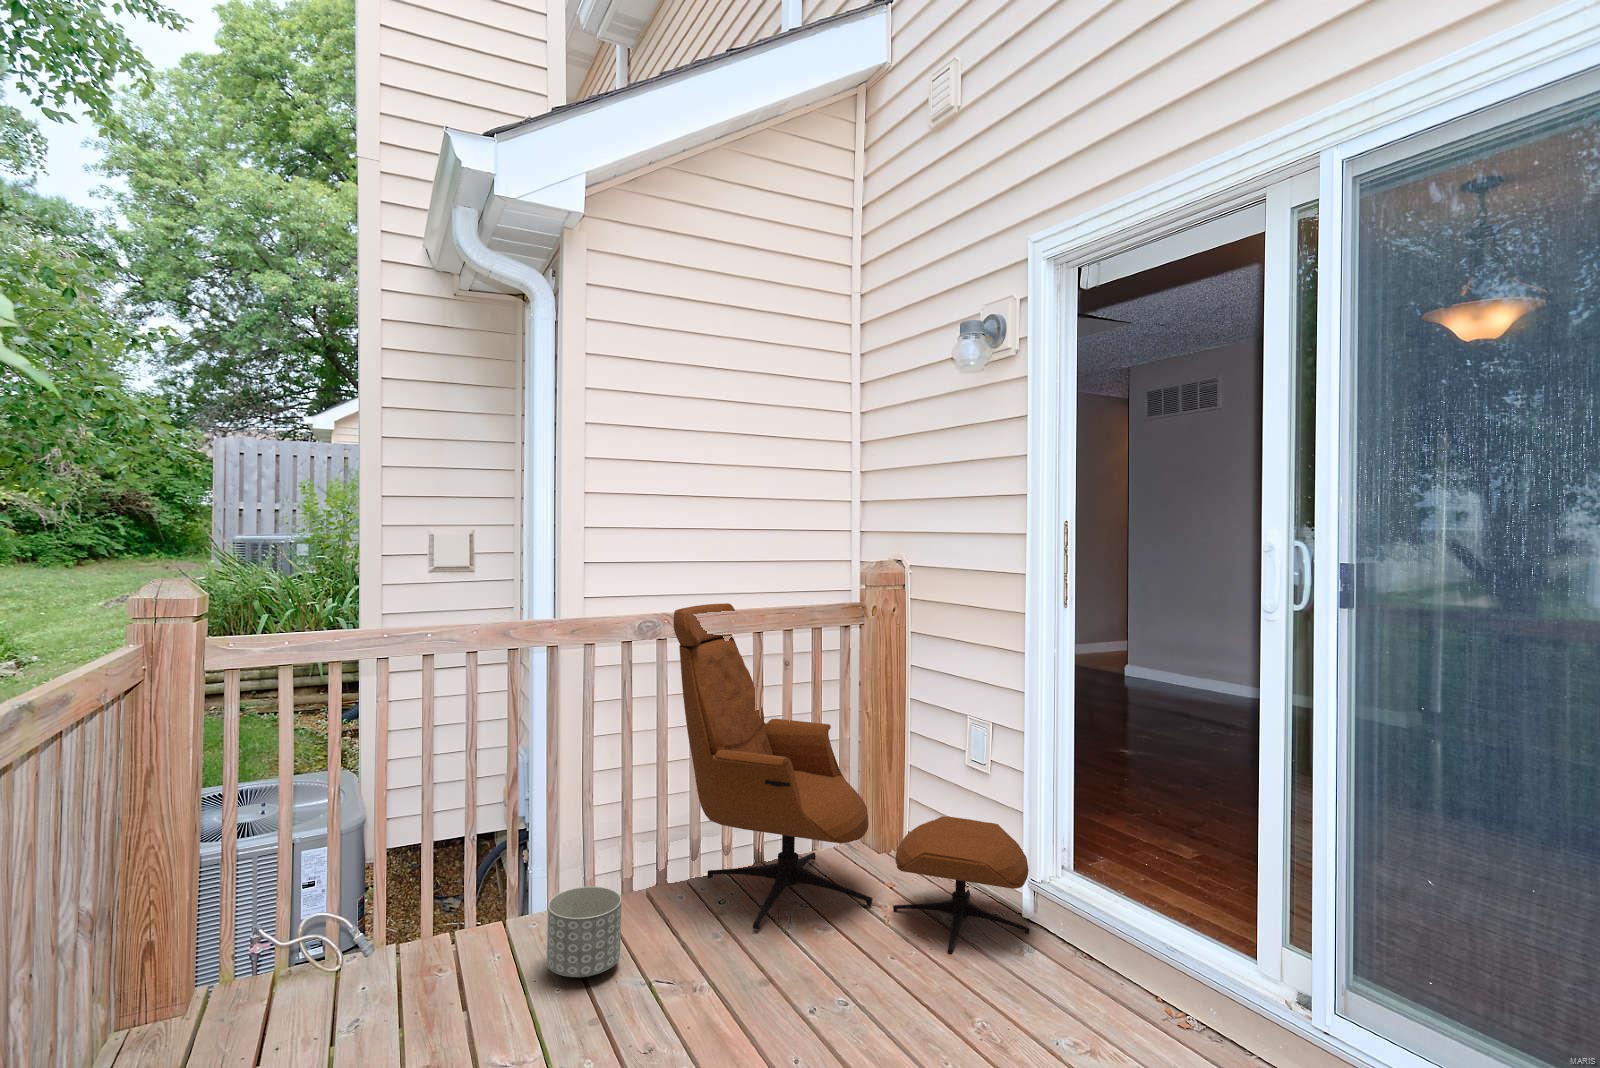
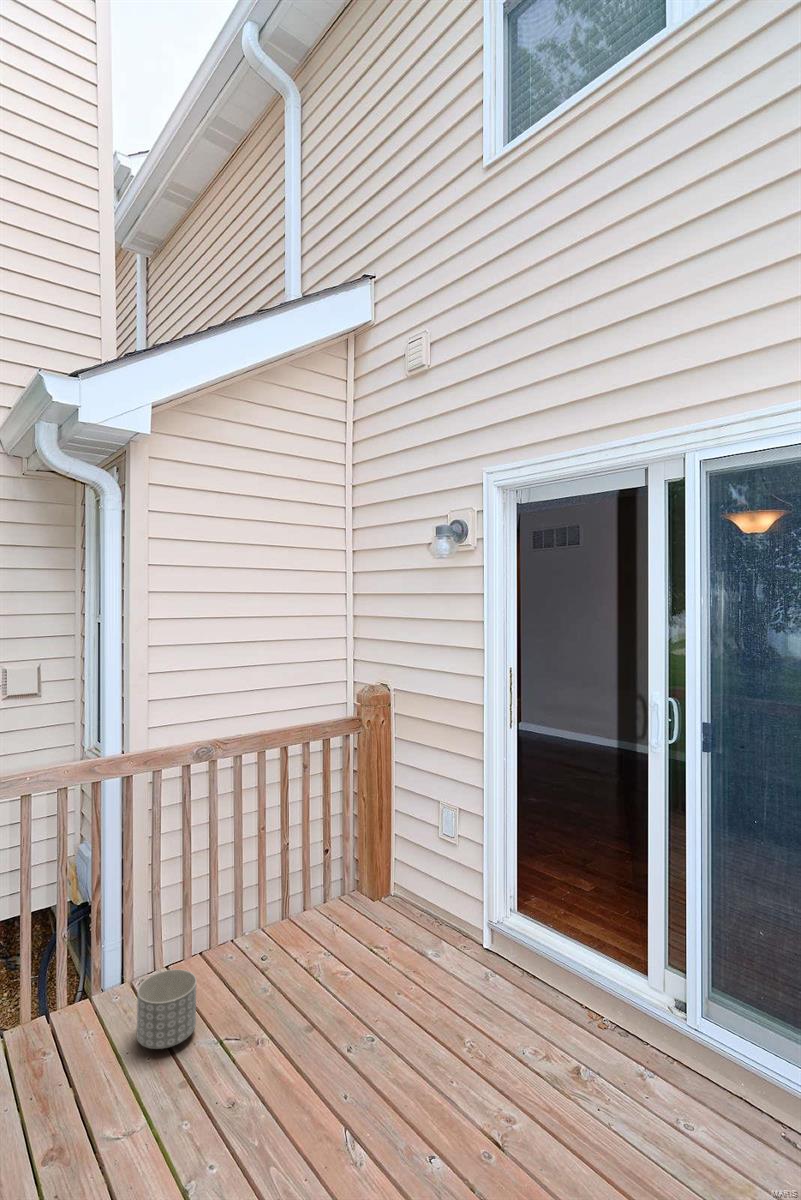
lounge chair: present [673,603,1030,954] -> none [227,727,491,986]

